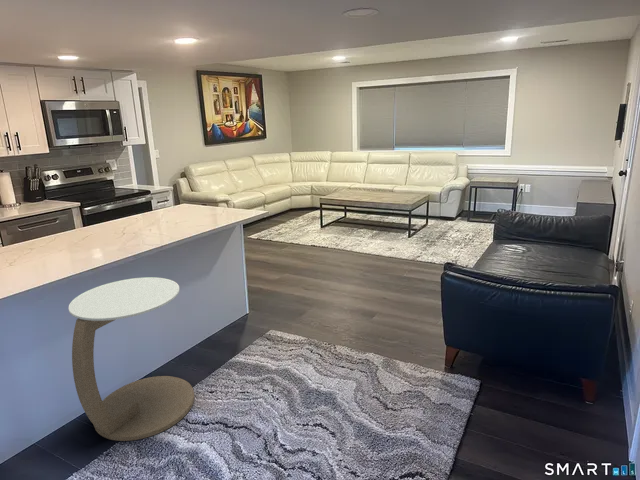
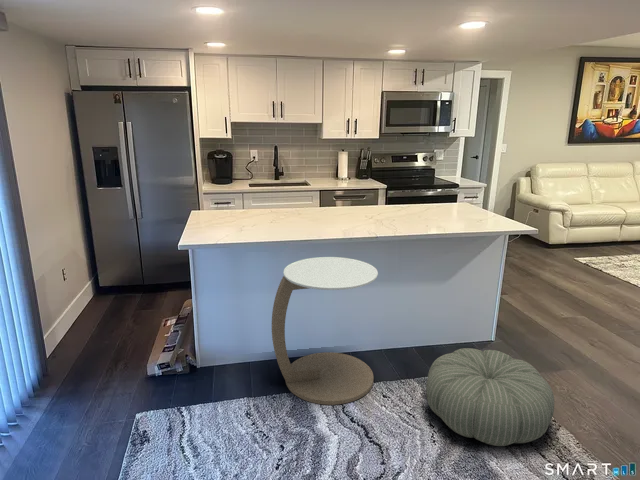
pouf: none [238,311,337,383] -> present [426,348,554,446]

